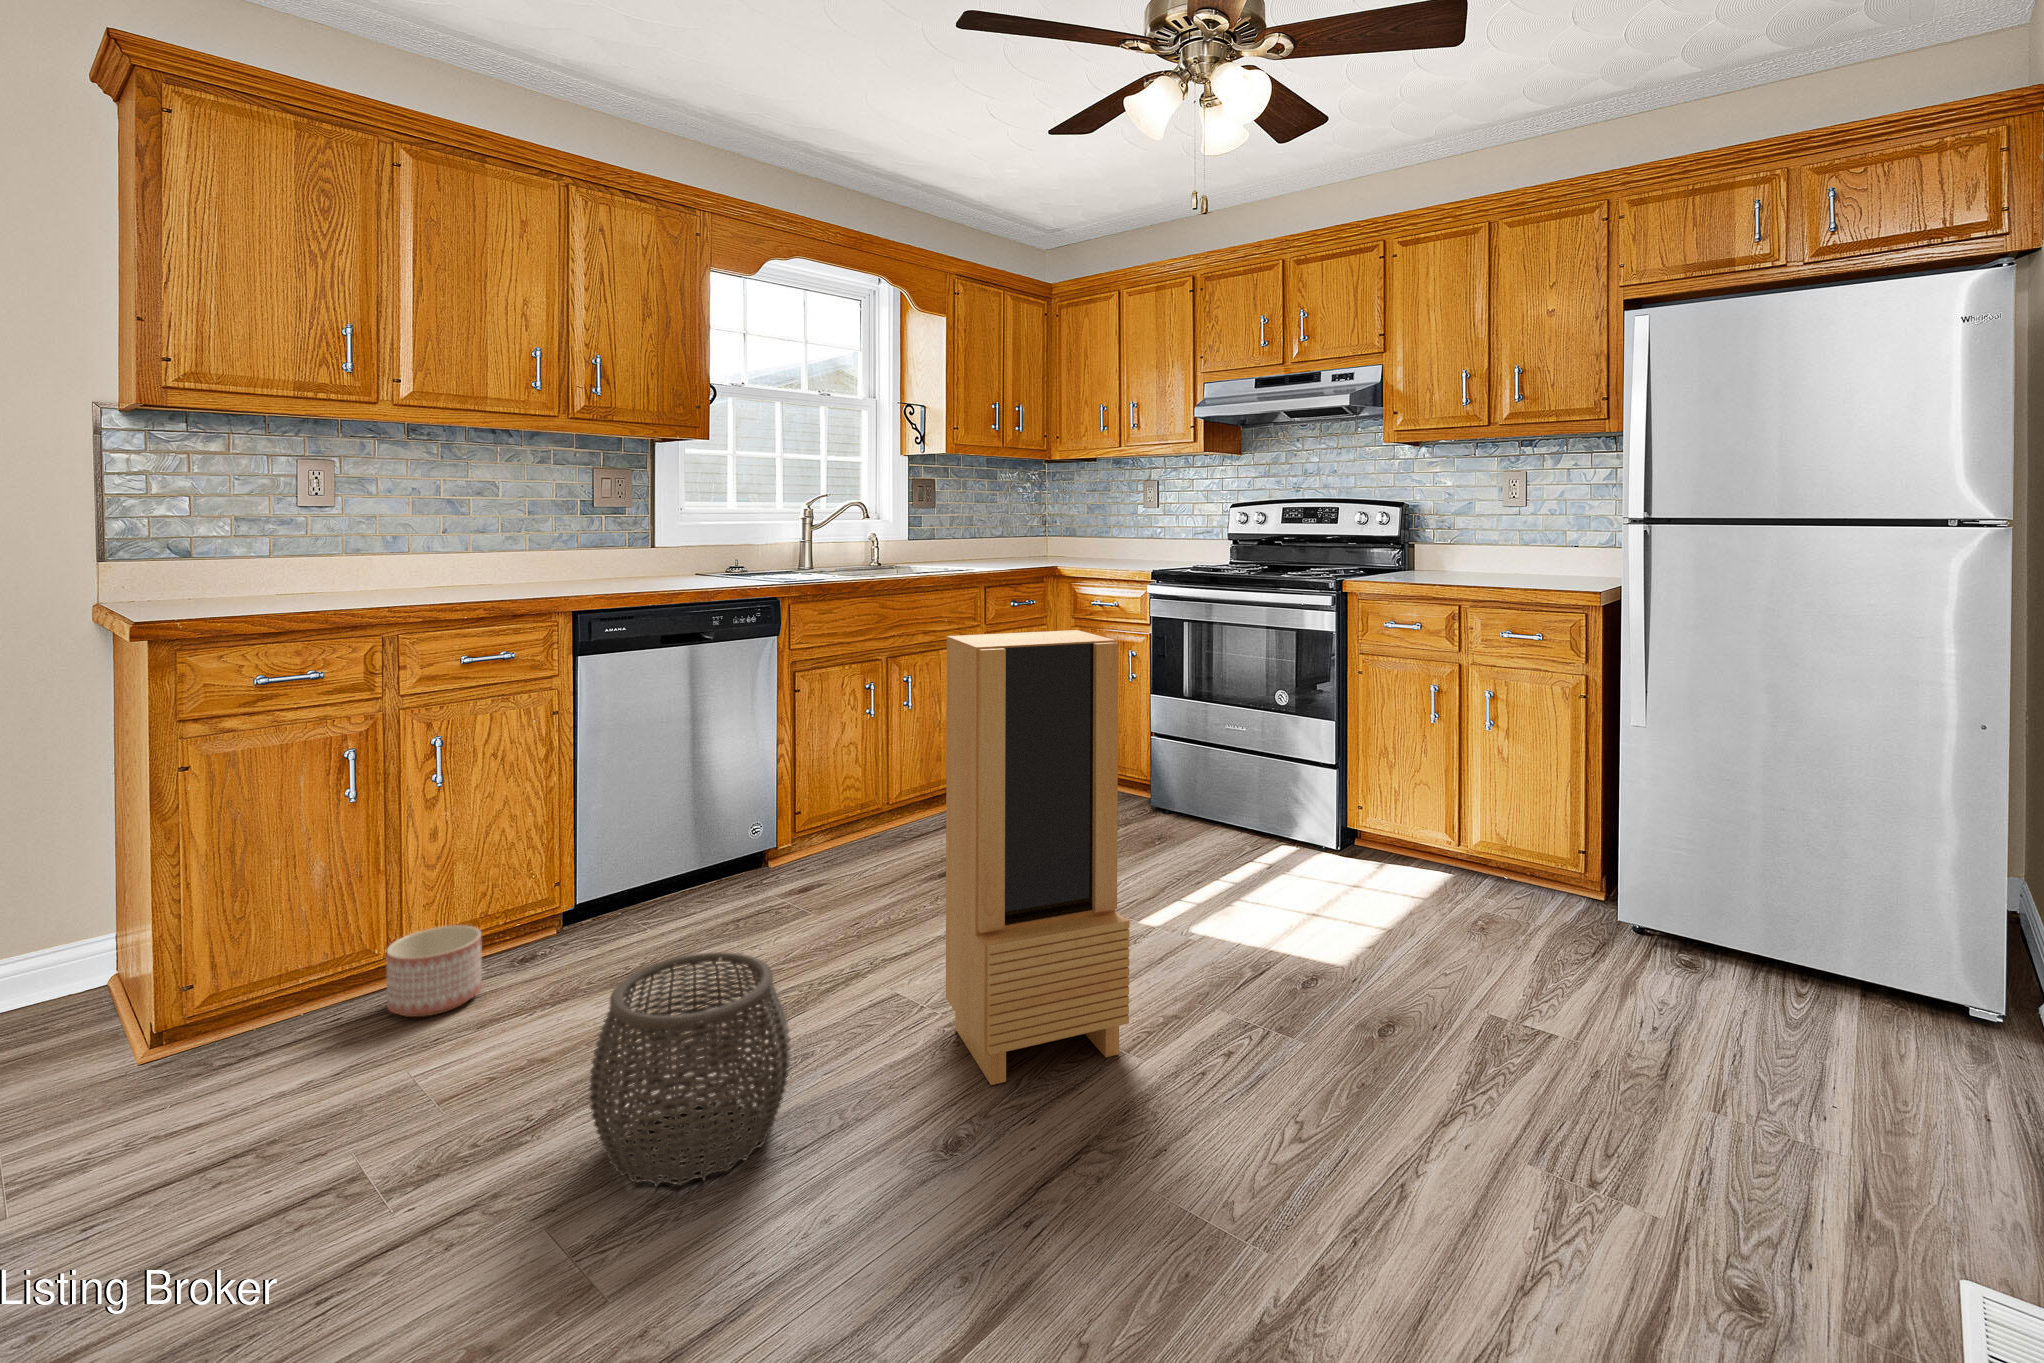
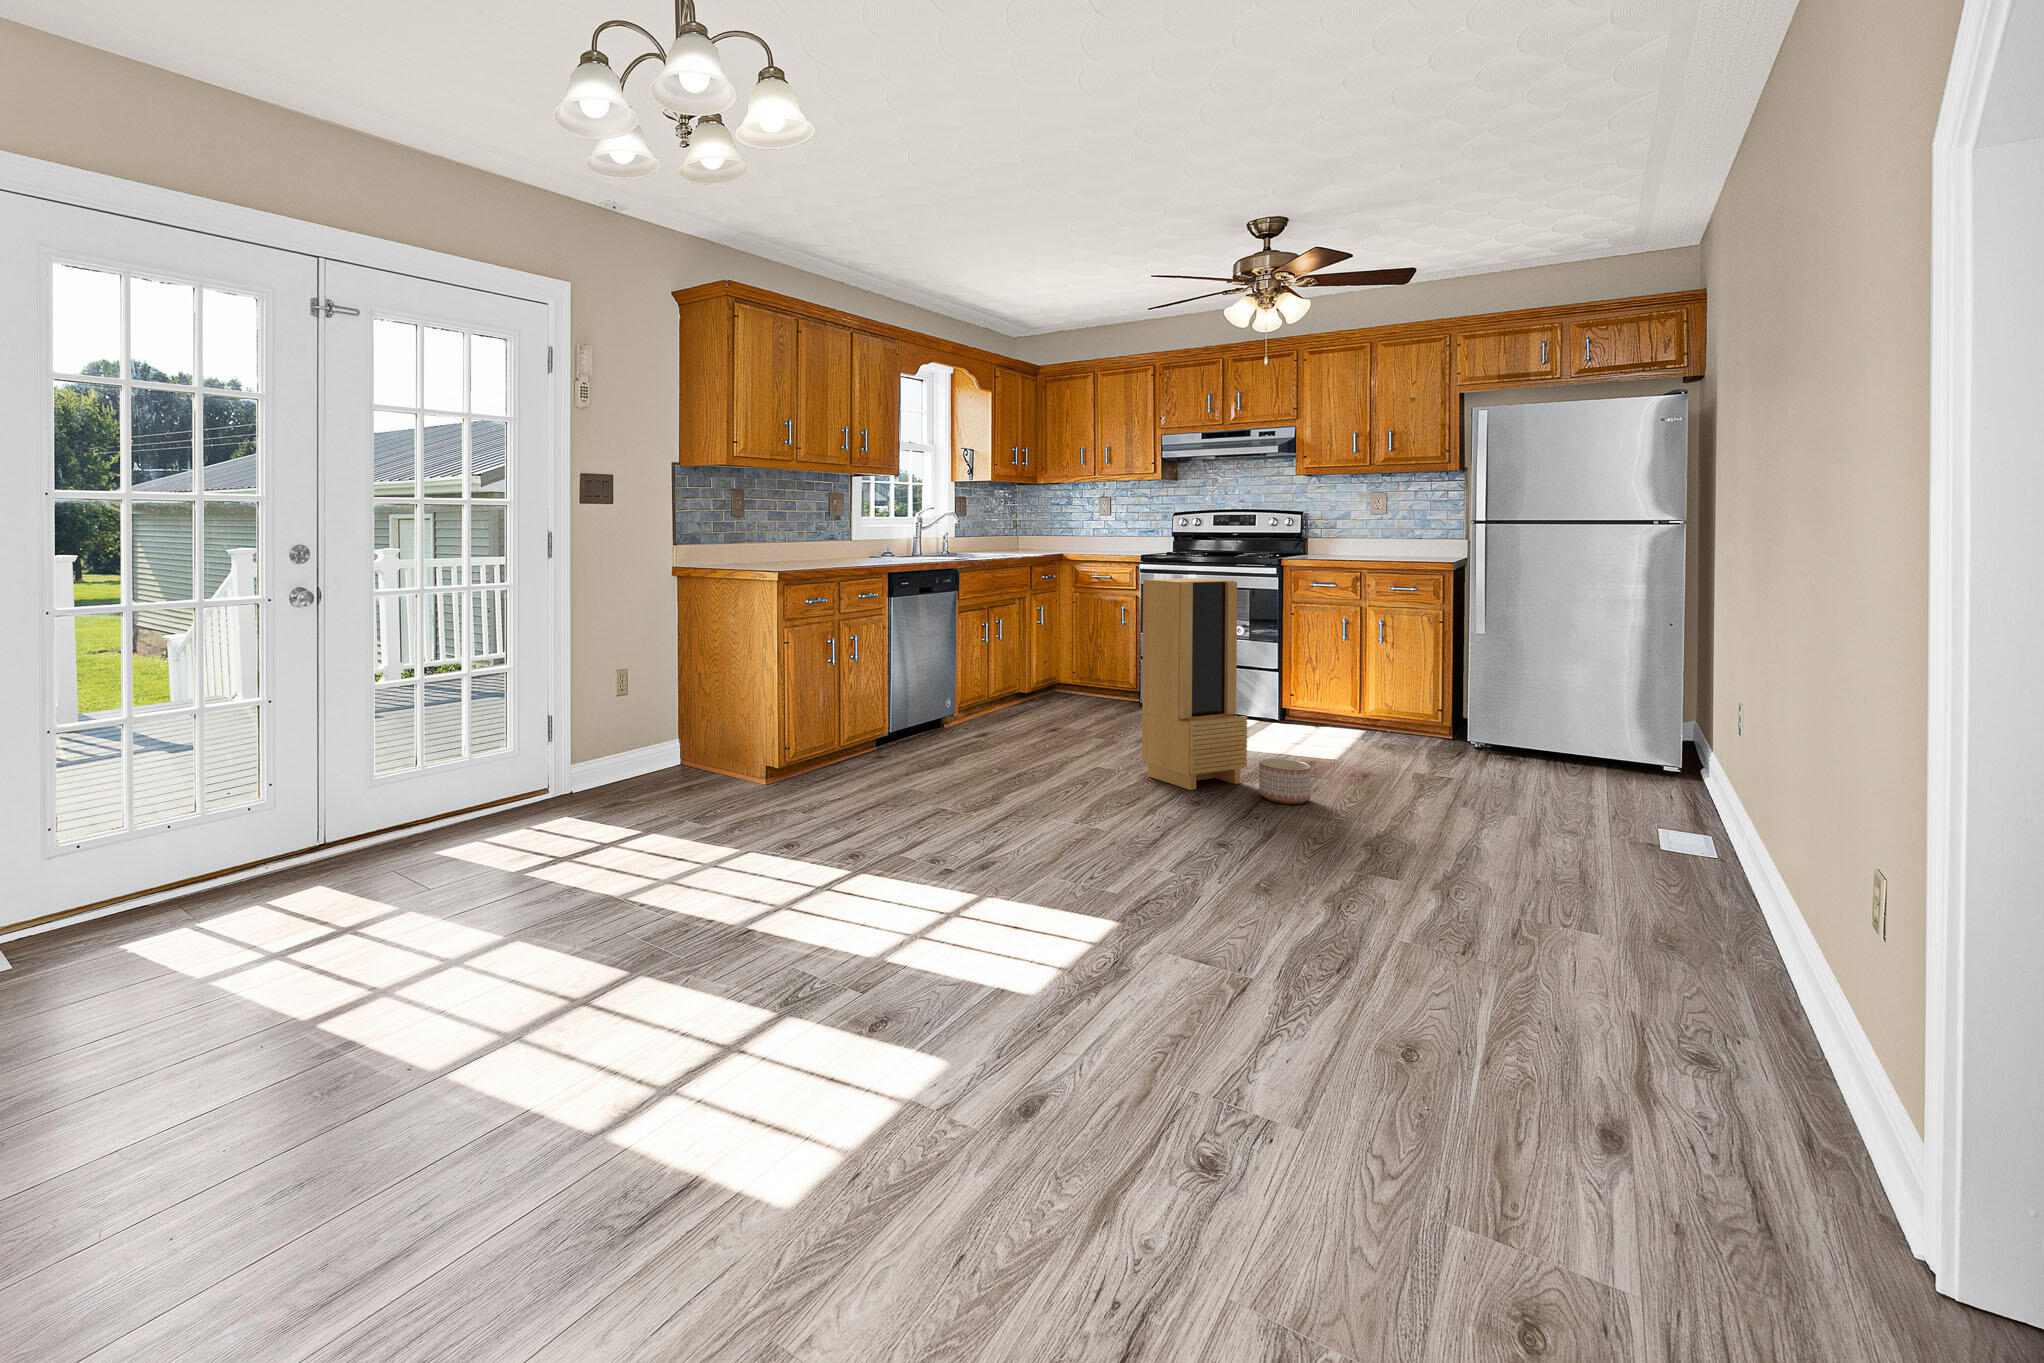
planter: present [387,925,481,1017] -> present [1259,758,1311,804]
woven basket: present [589,952,791,1186] -> none [1034,723,1121,810]

